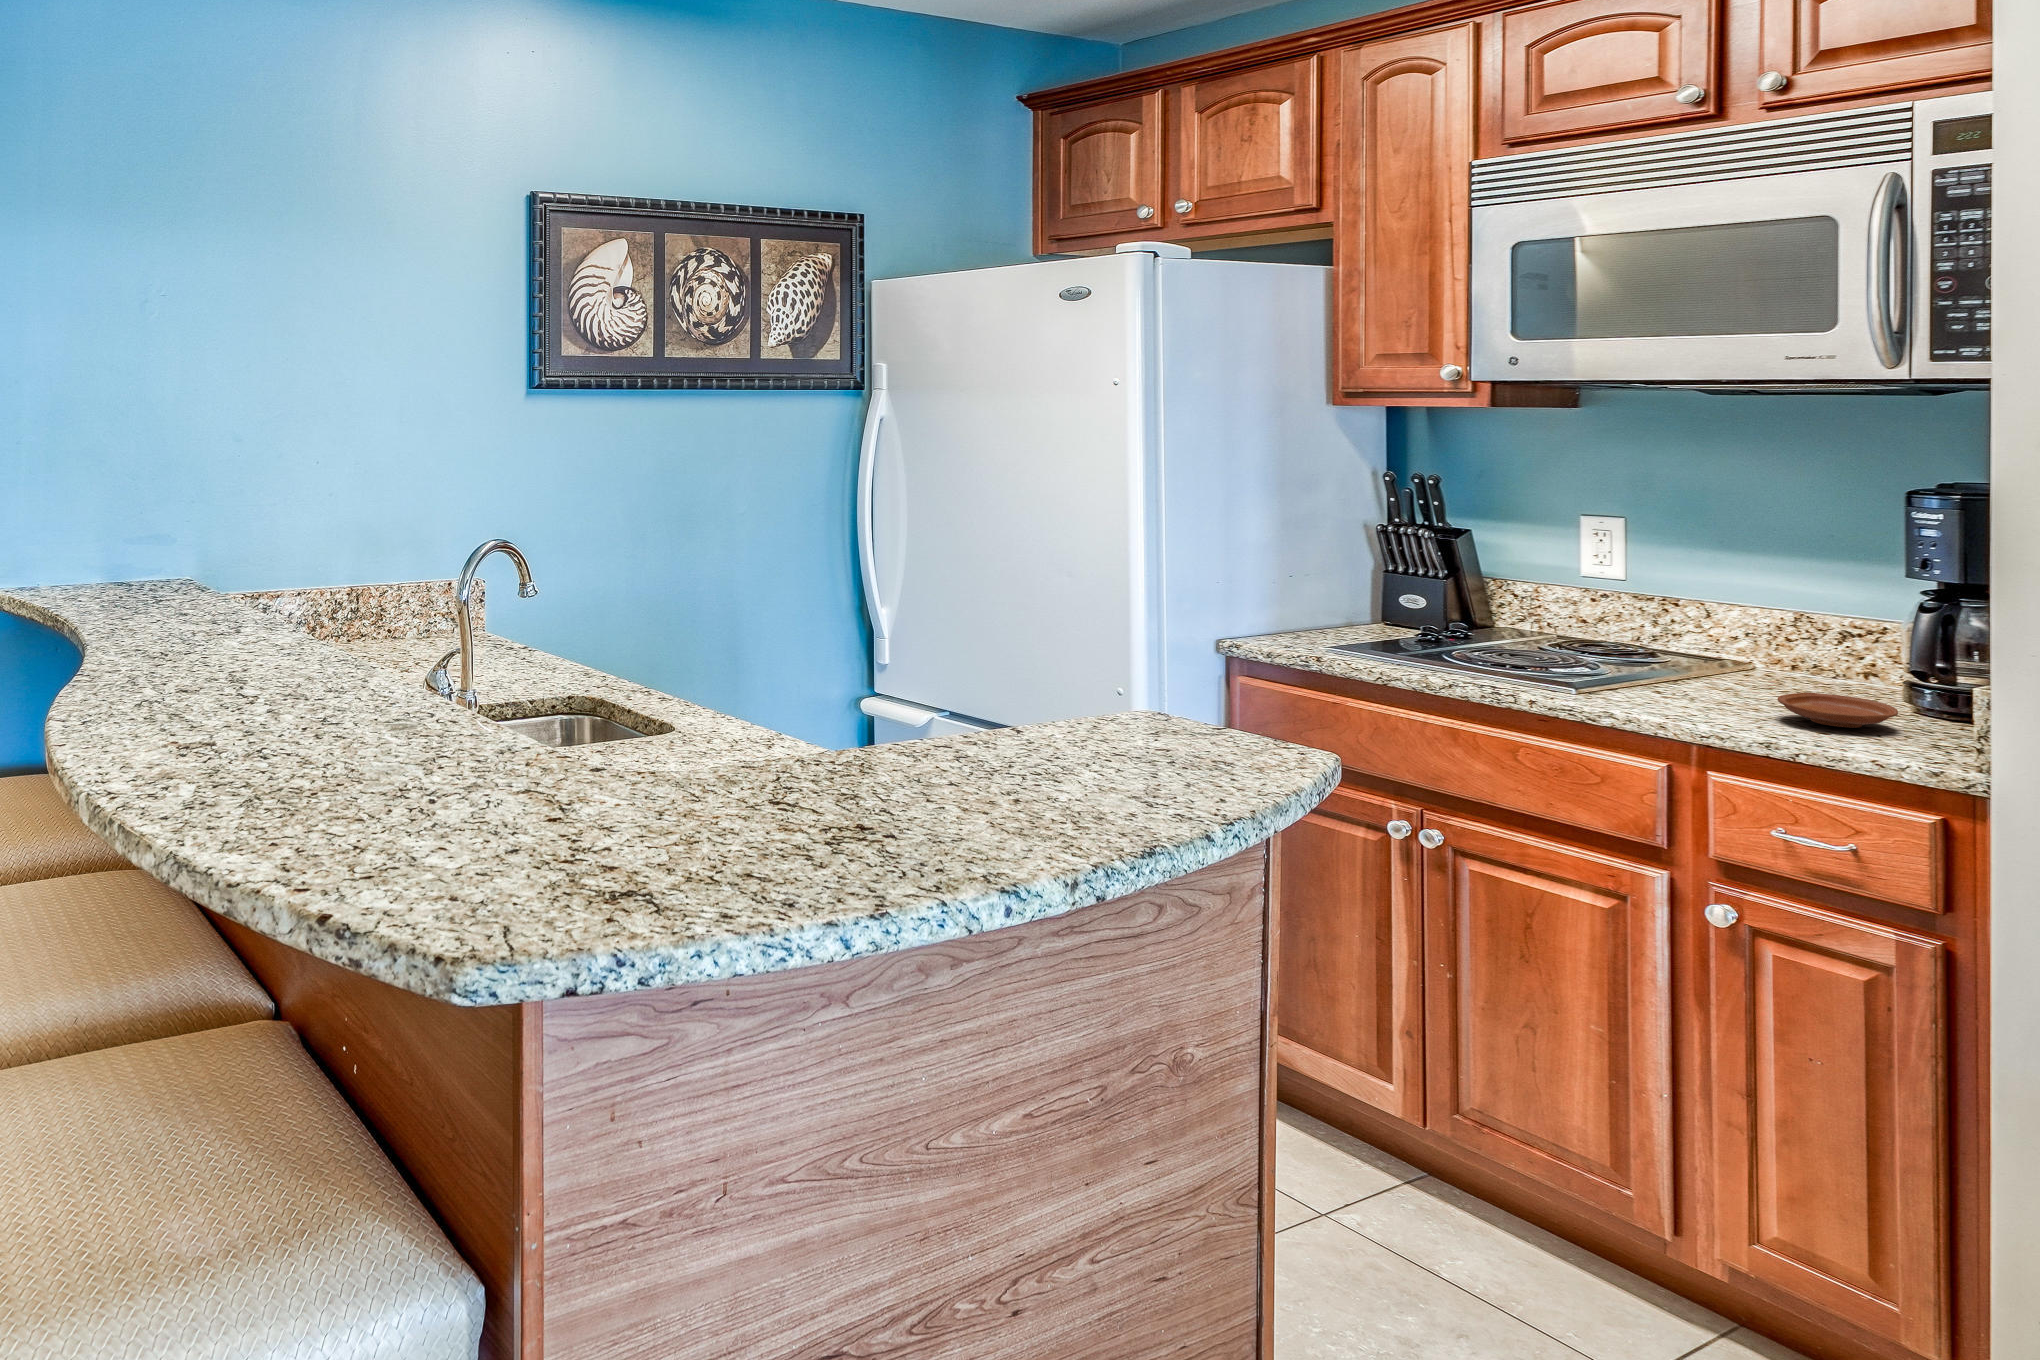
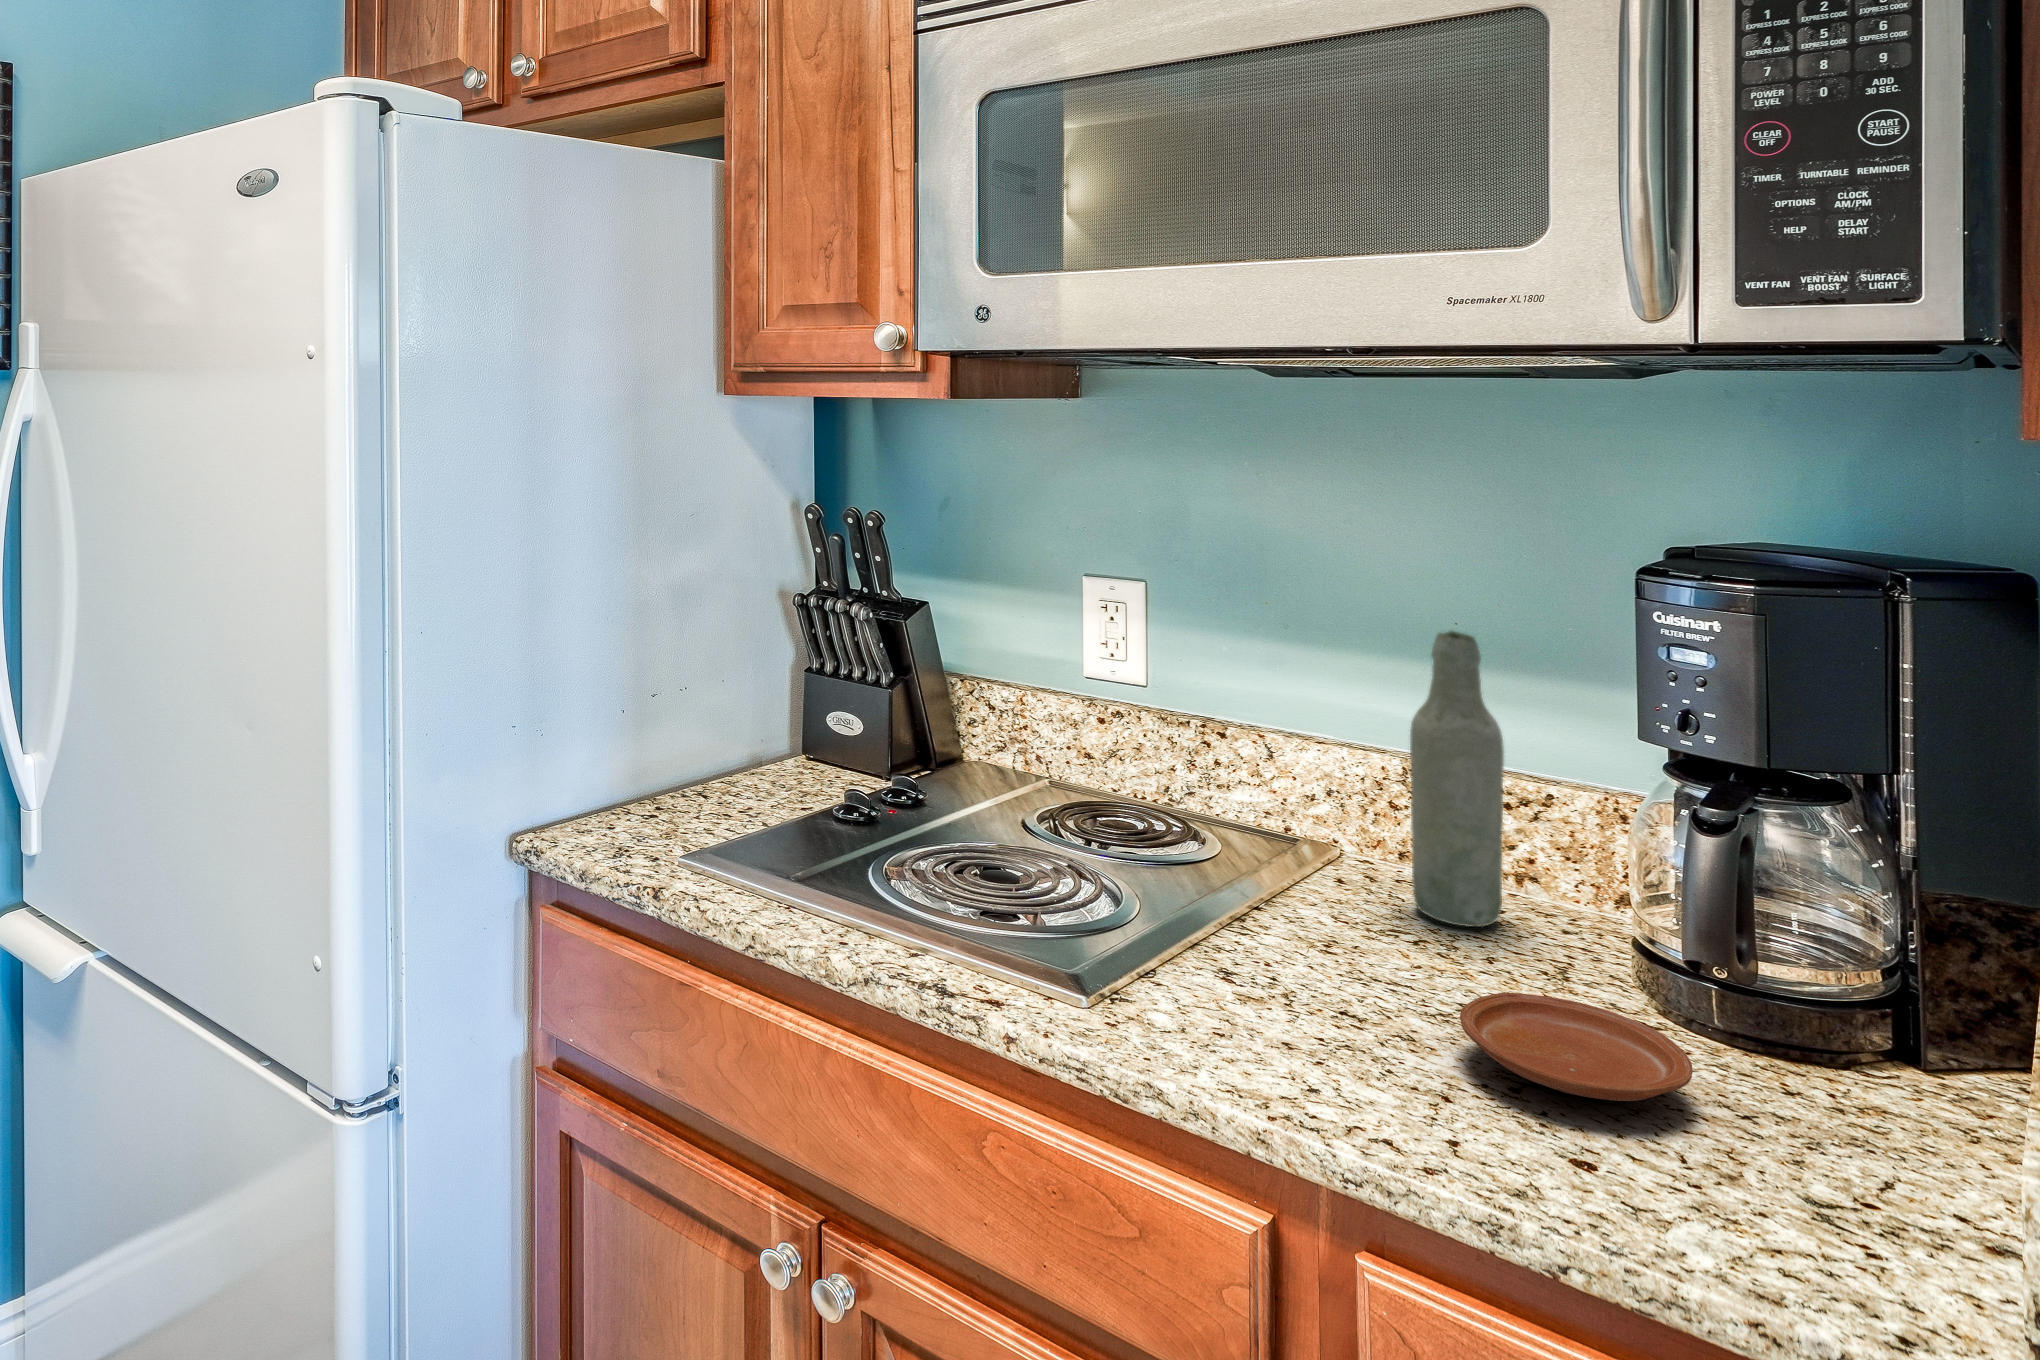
bottle: none [1780,529,1839,689] -> present [1410,631,1504,927]

